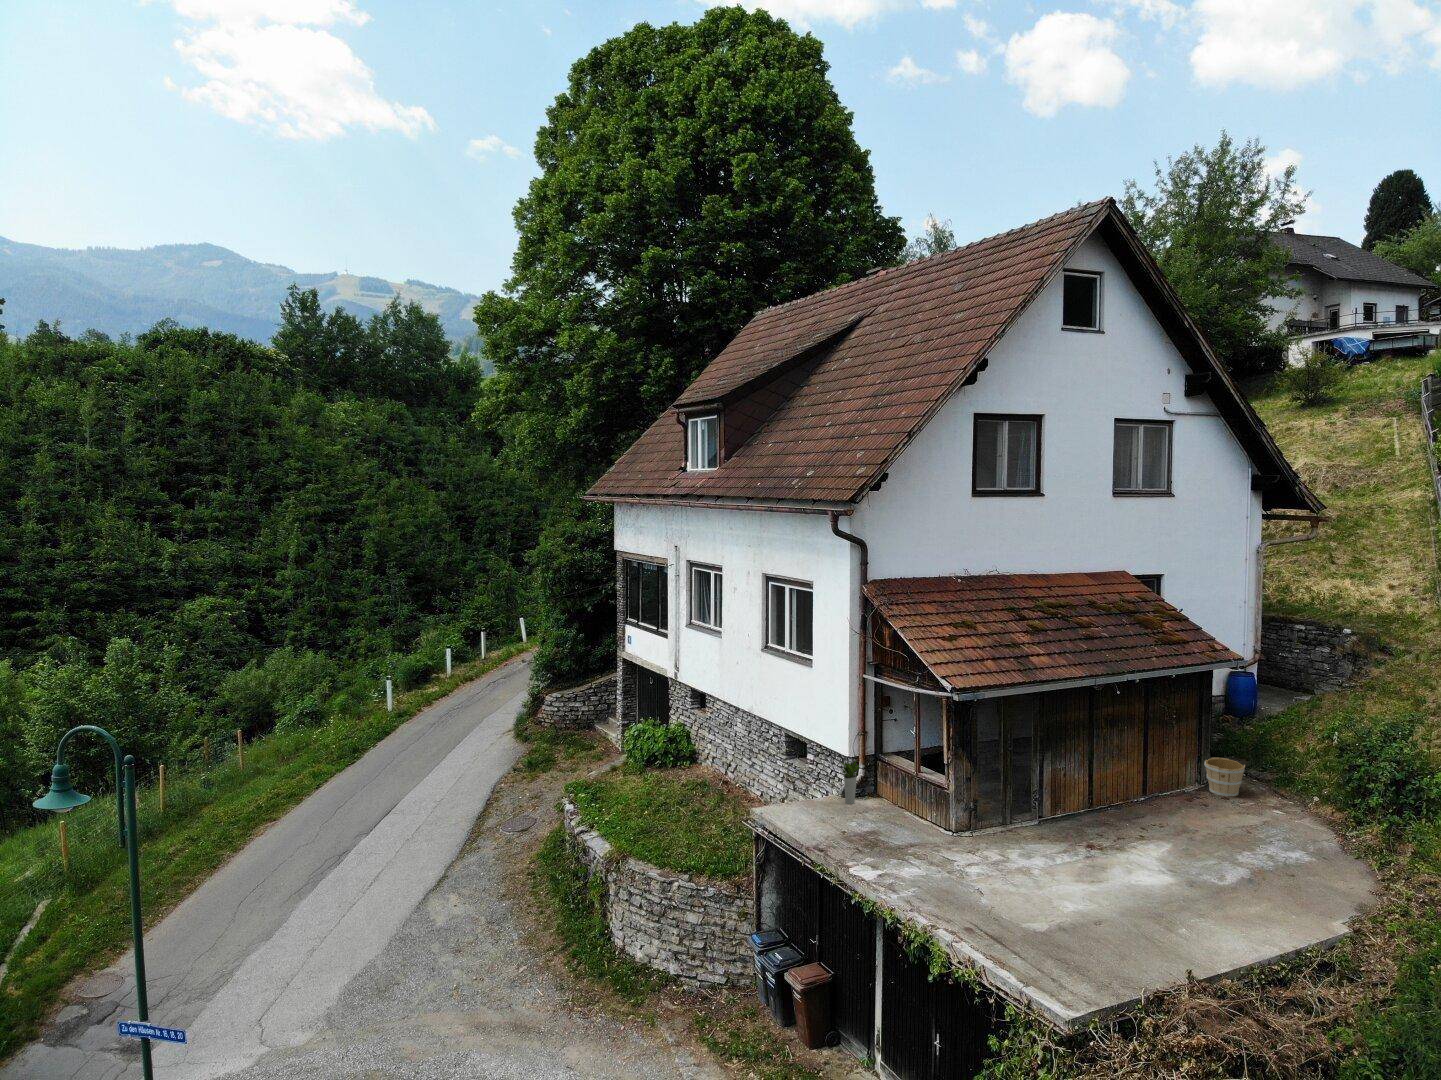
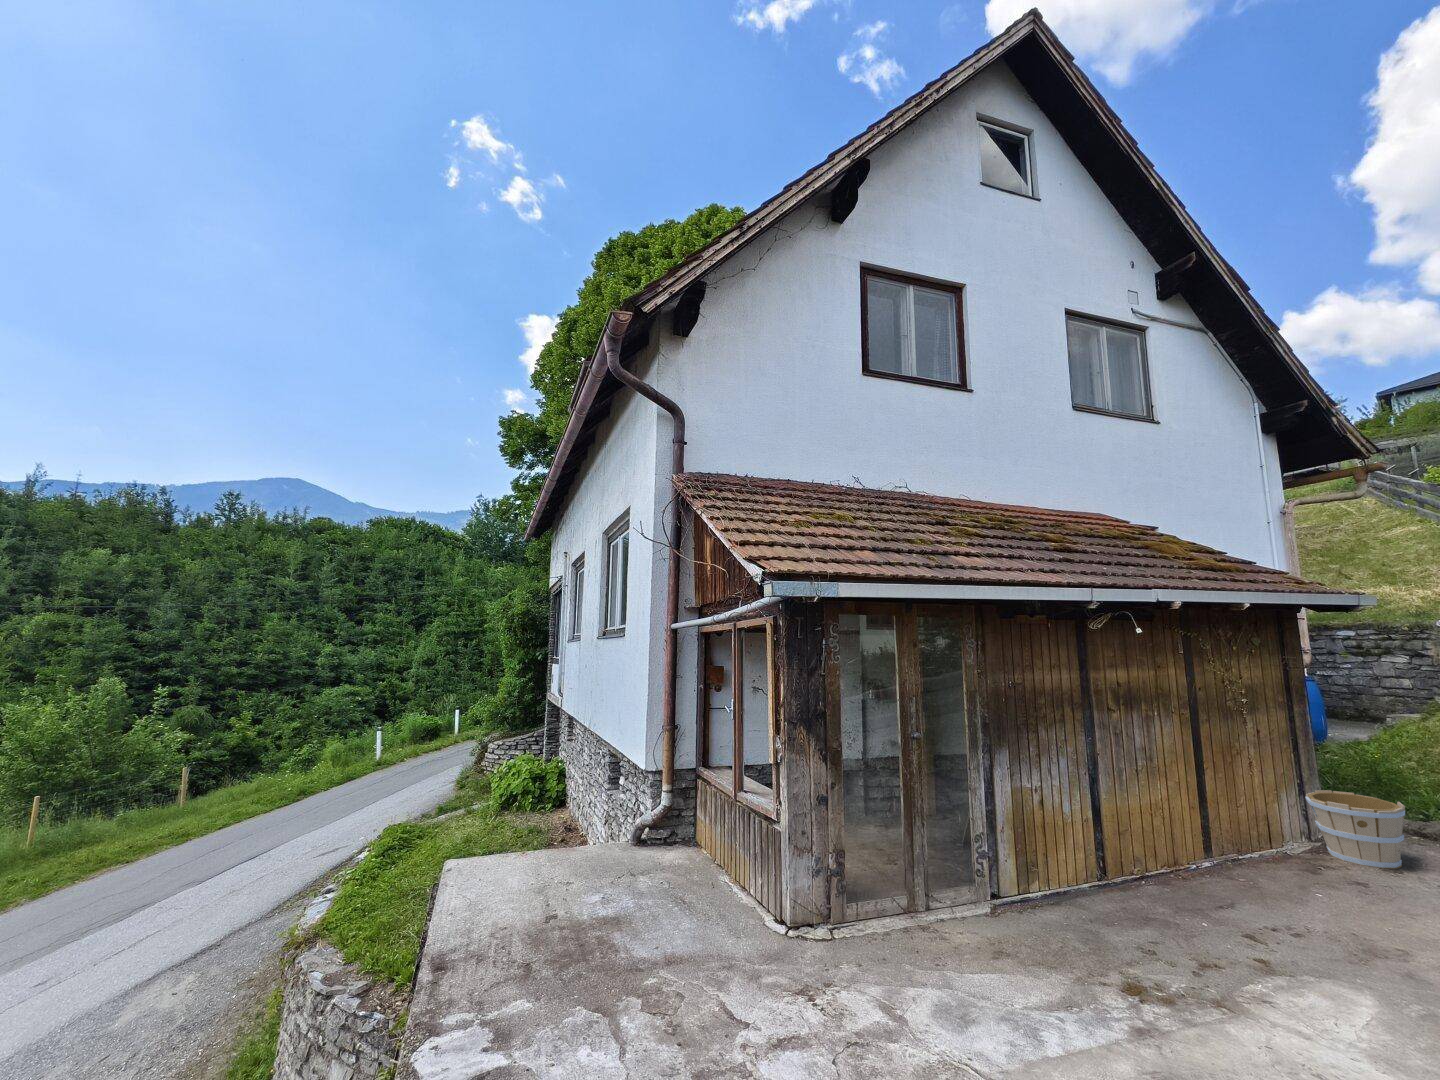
planter: present [841,761,860,804] -> none [618,770,658,855]

